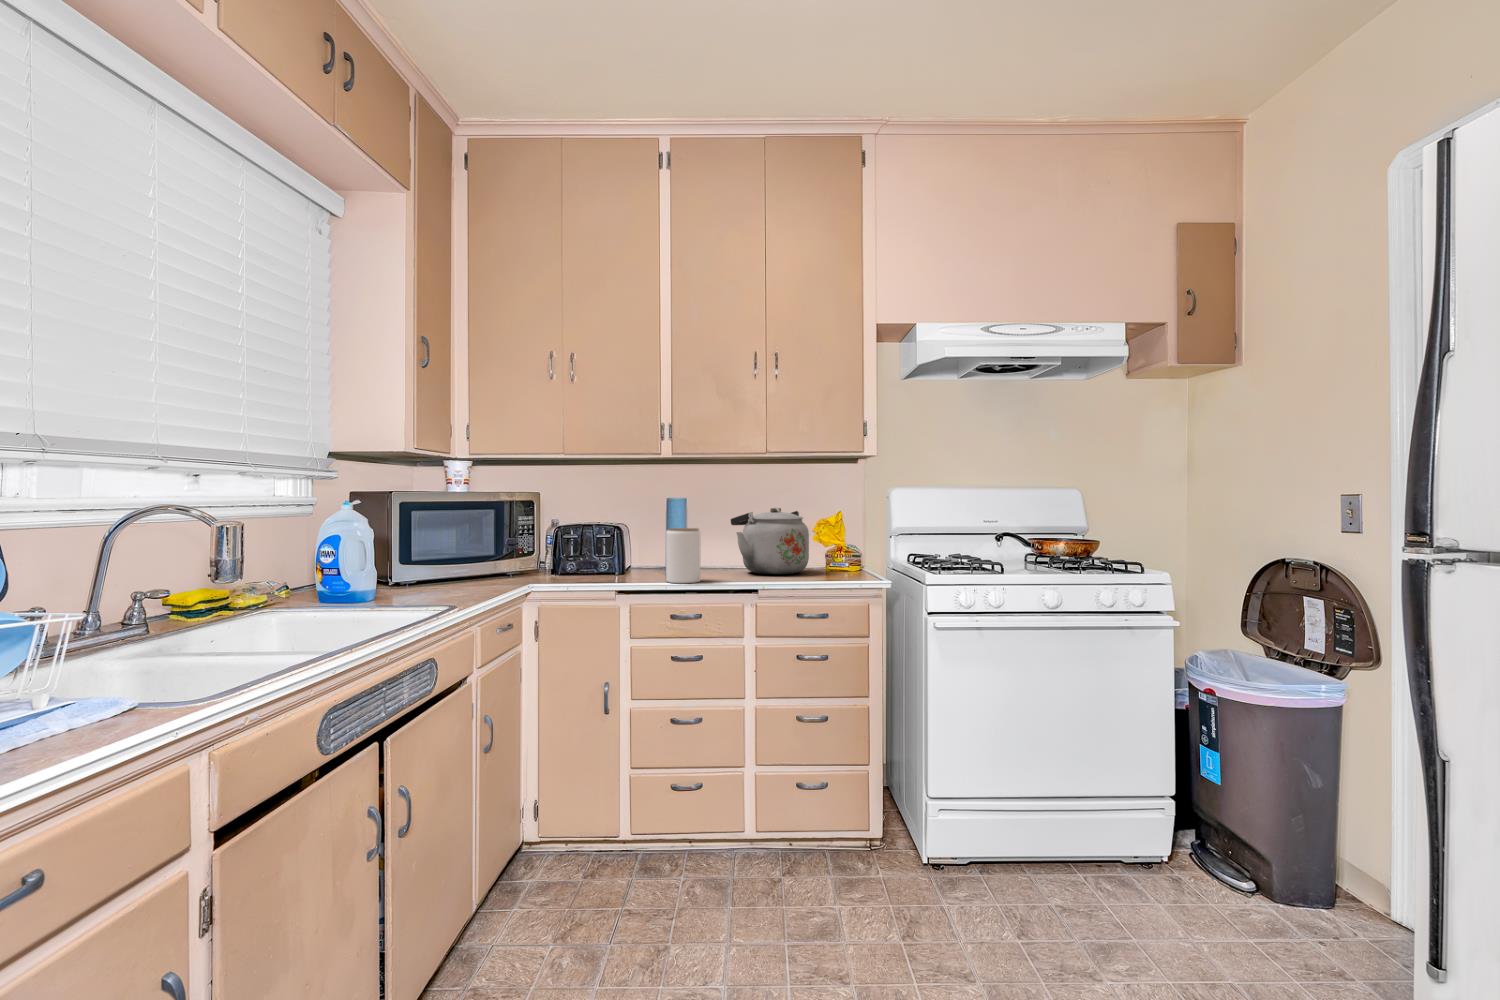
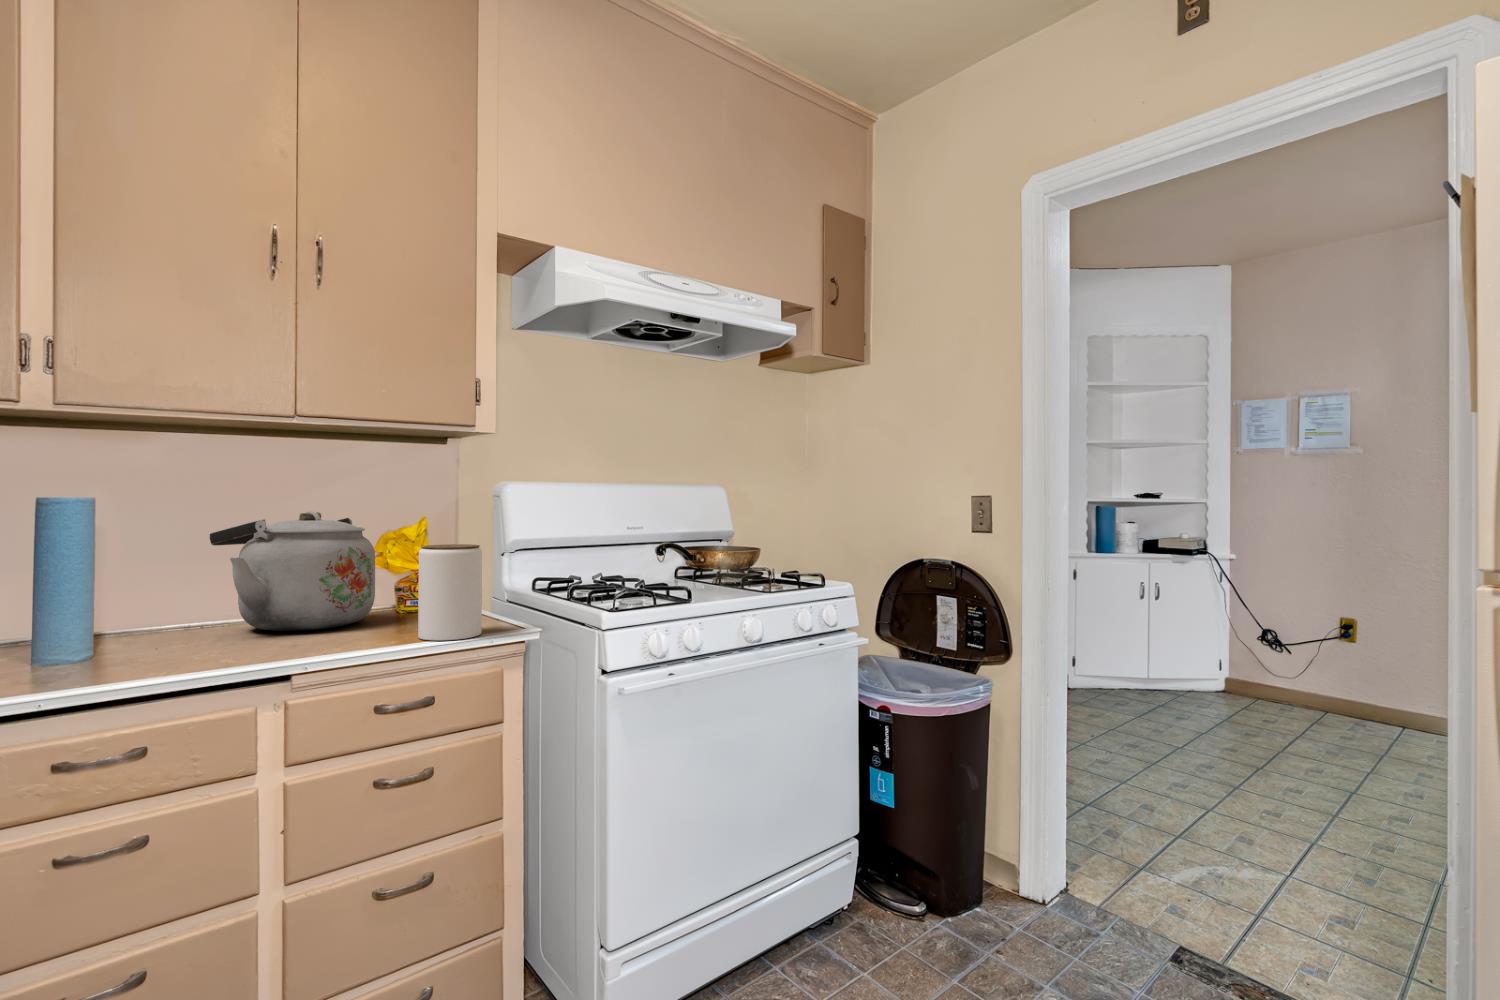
jar: present [666,528,701,583] -> present [418,544,482,641]

